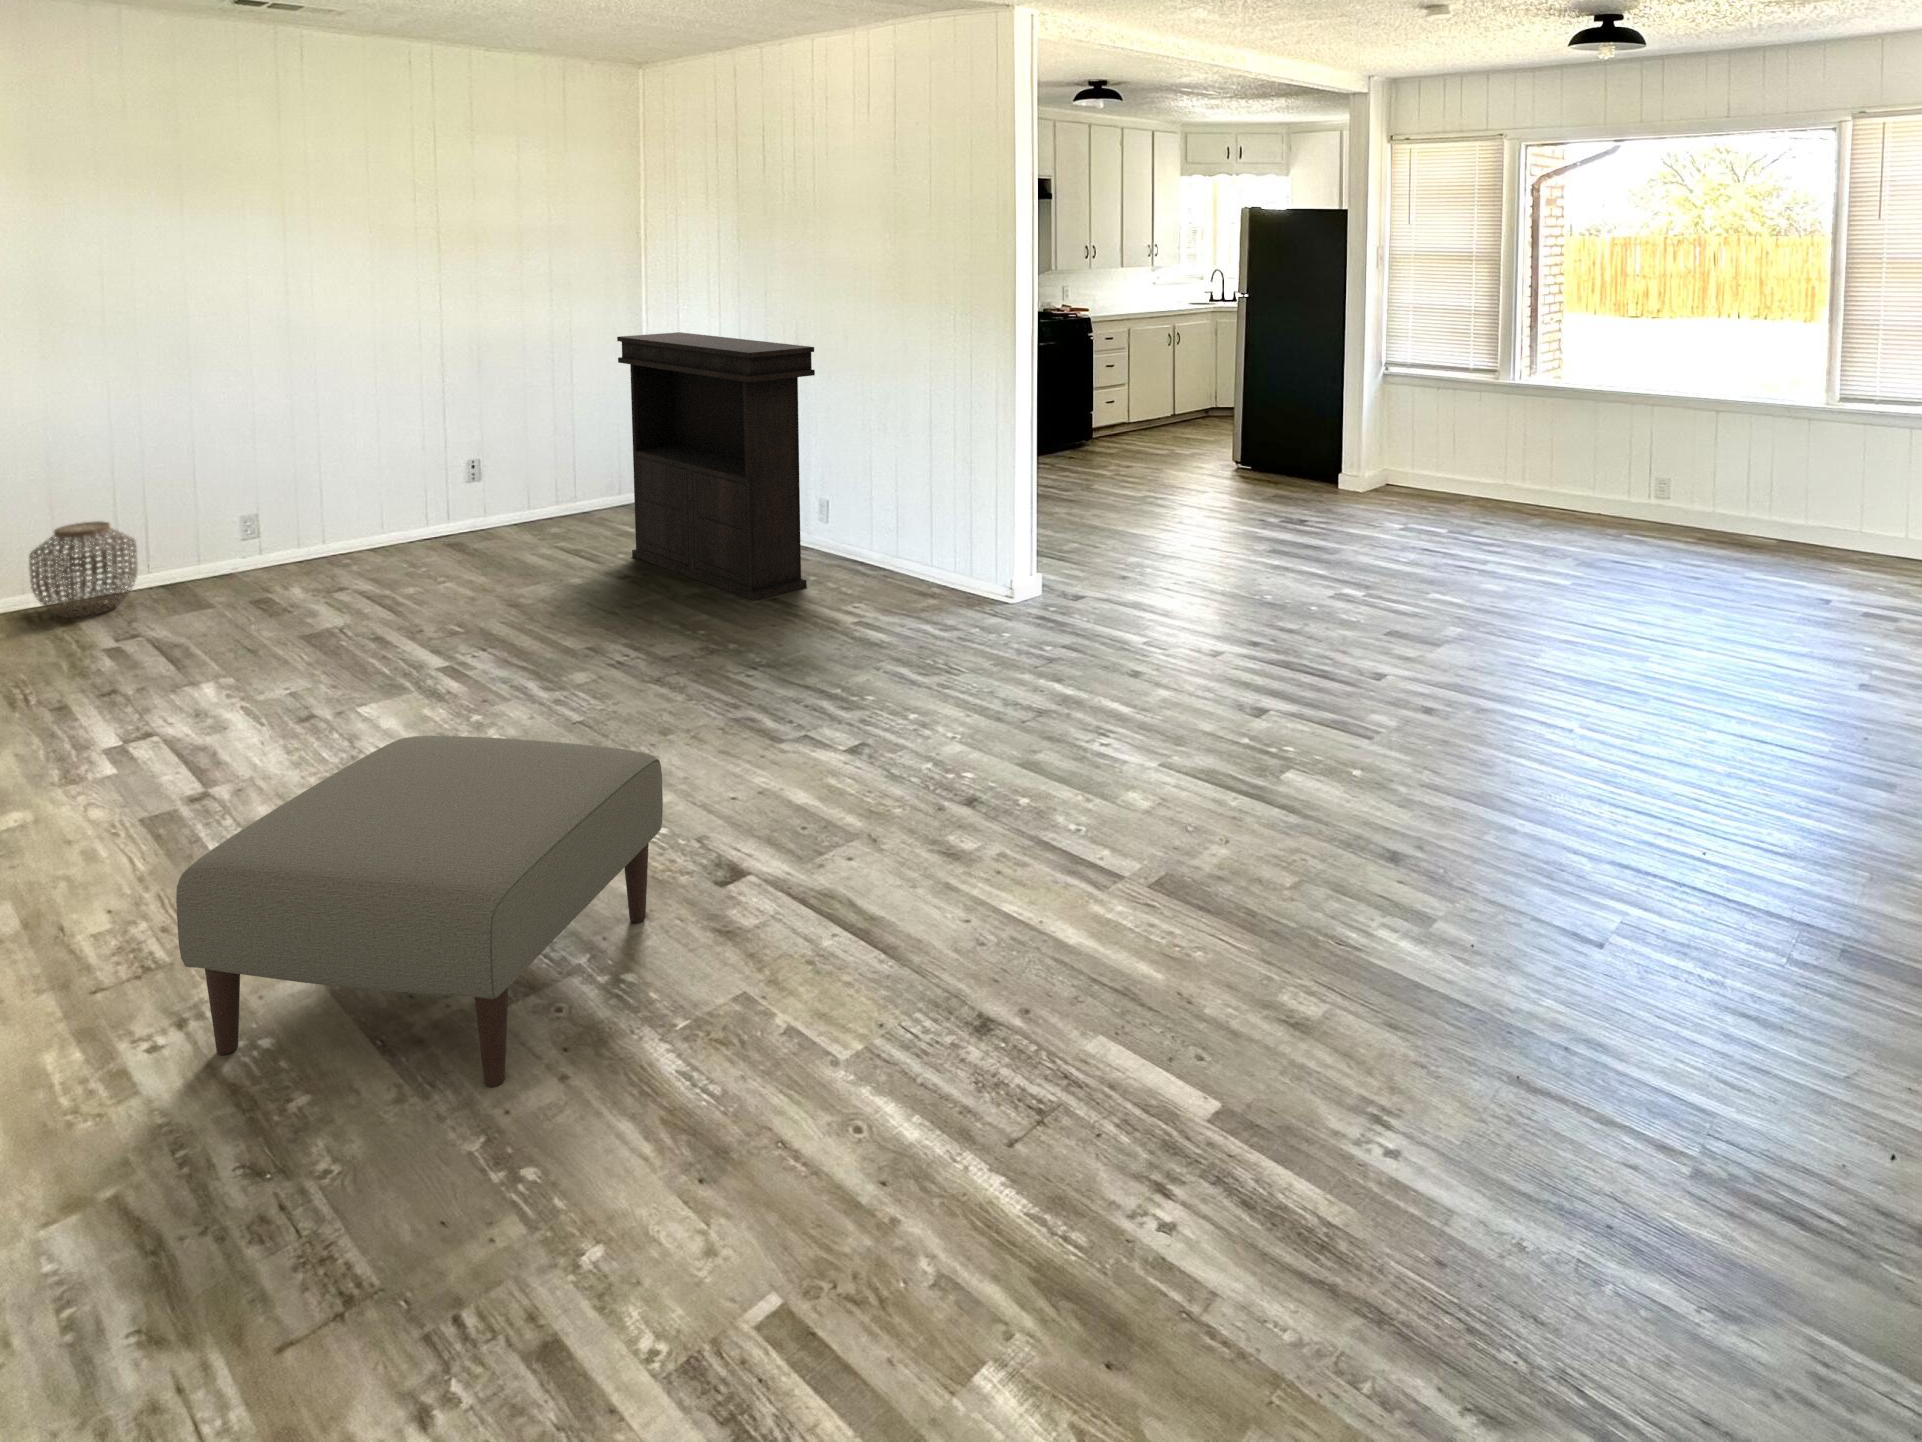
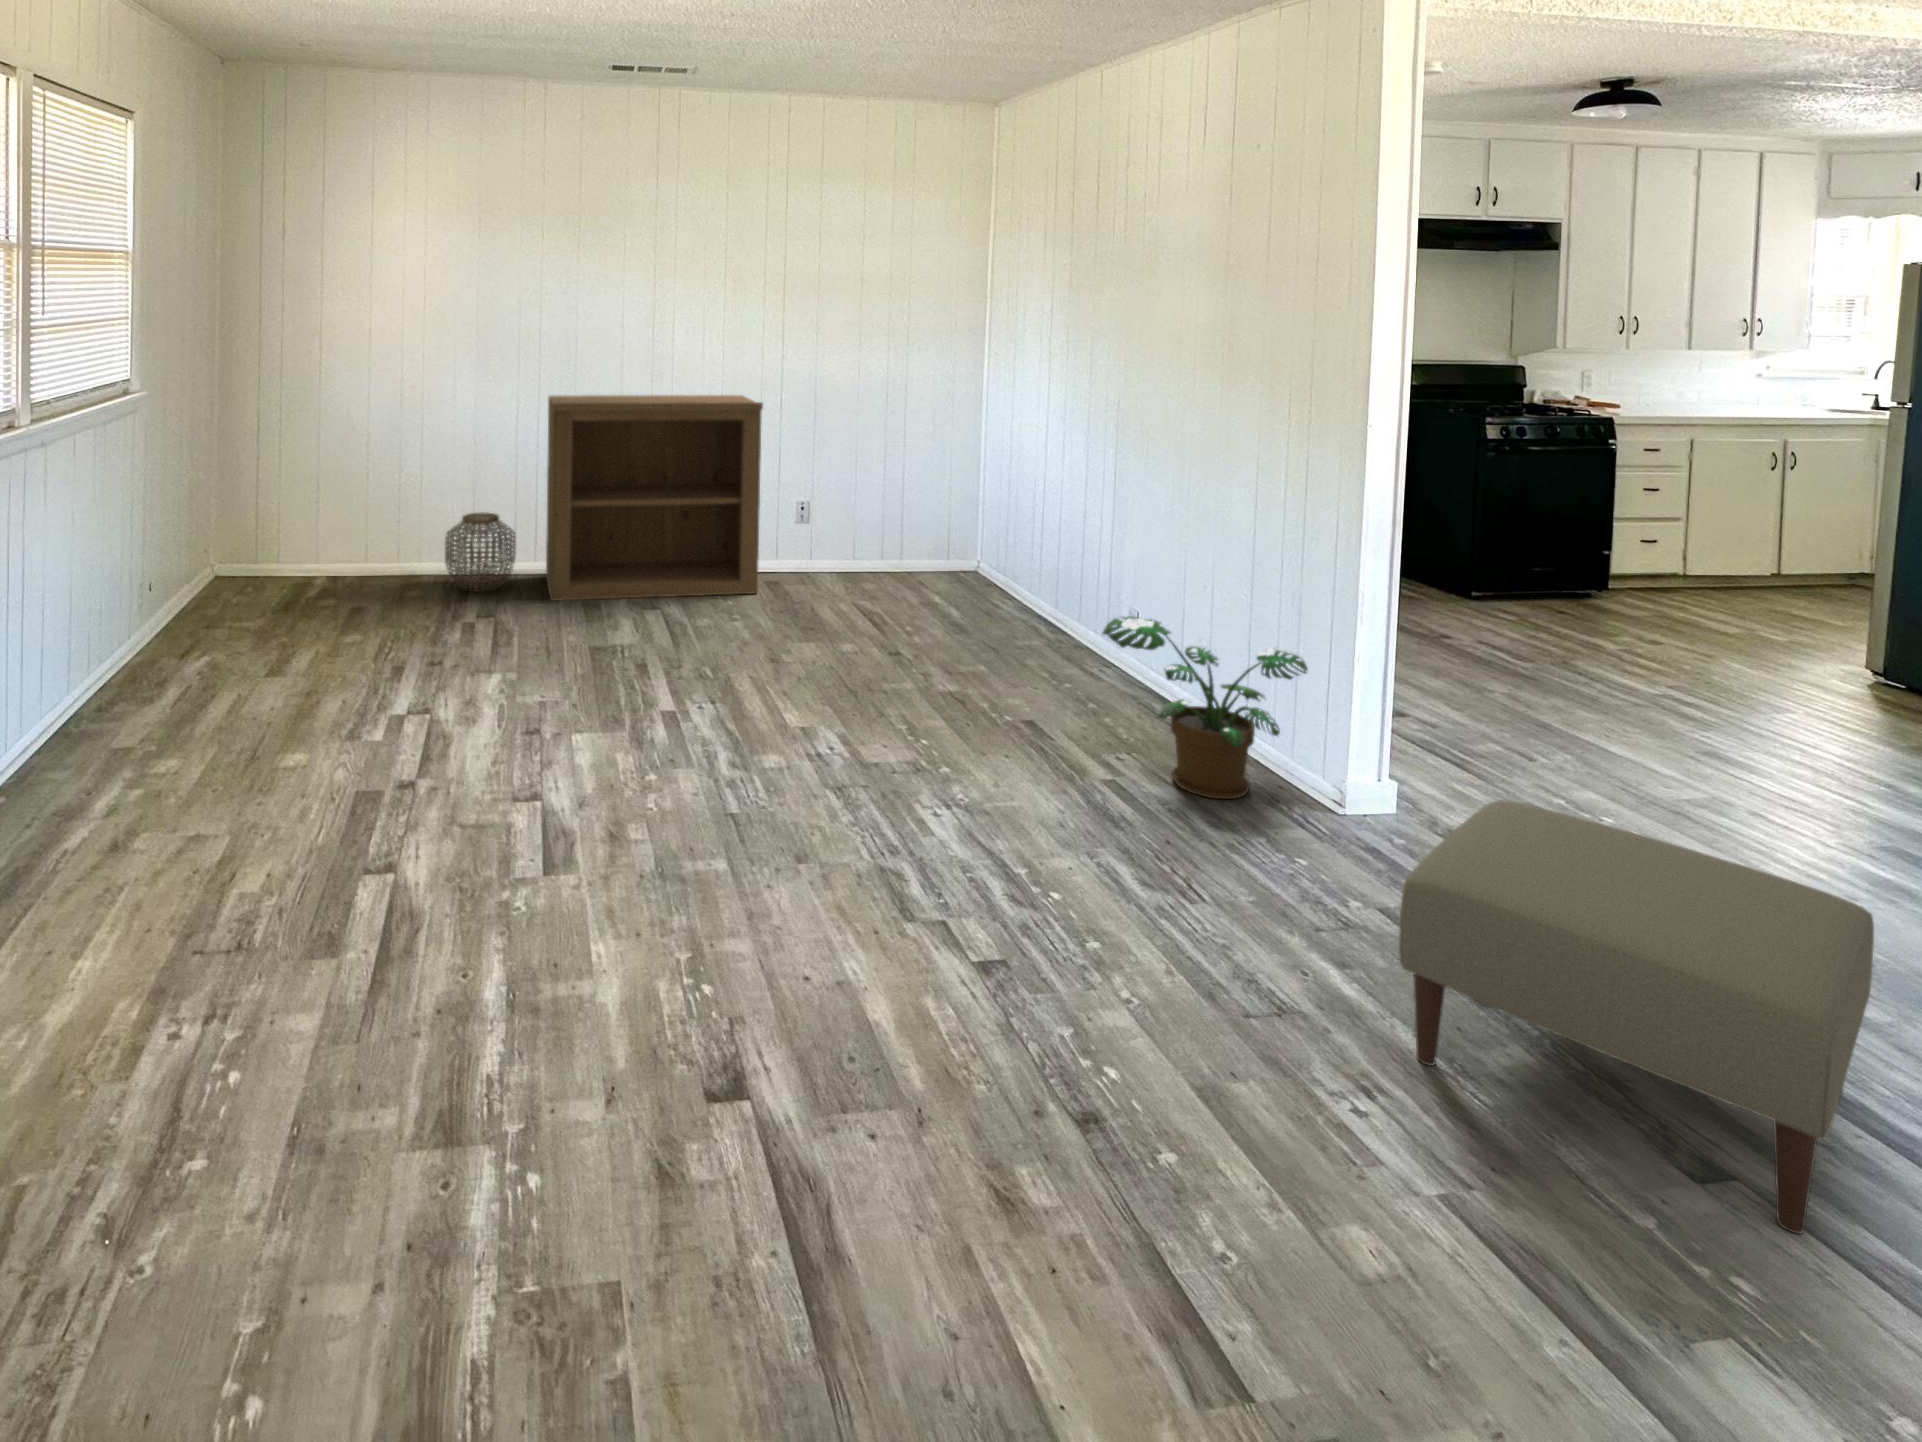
console table: present [617,332,815,601] -> none [910,392,1094,719]
bookshelf: none [160,357,451,605] -> present [546,395,763,600]
potted plant: none [839,494,987,614] -> present [1102,617,1308,799]
ottoman: present [176,736,663,1087] -> present [1399,800,1874,1234]

